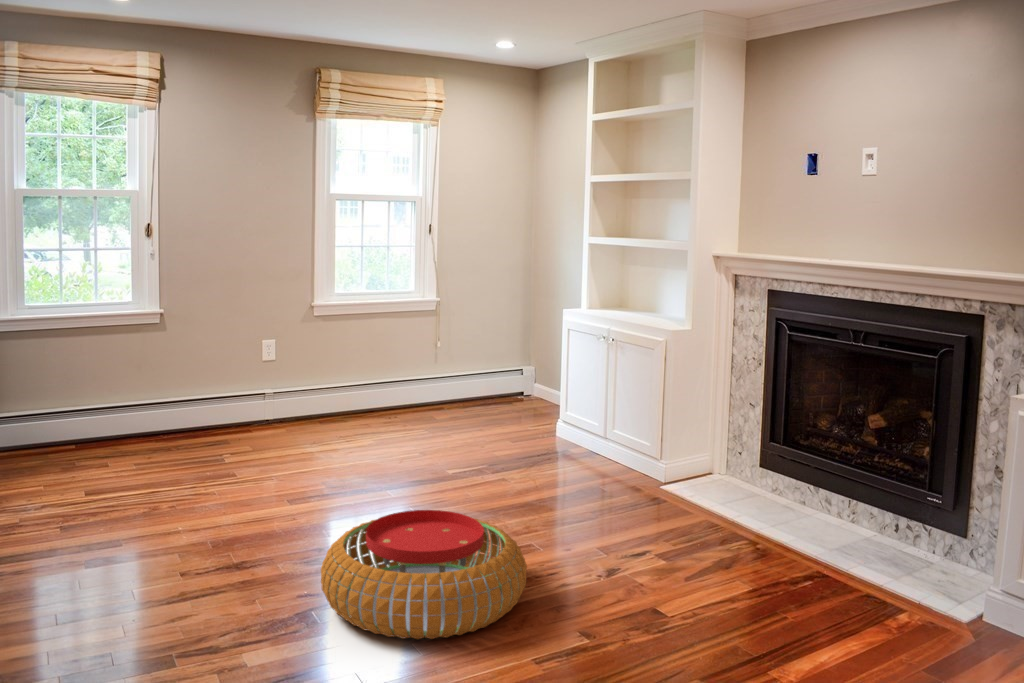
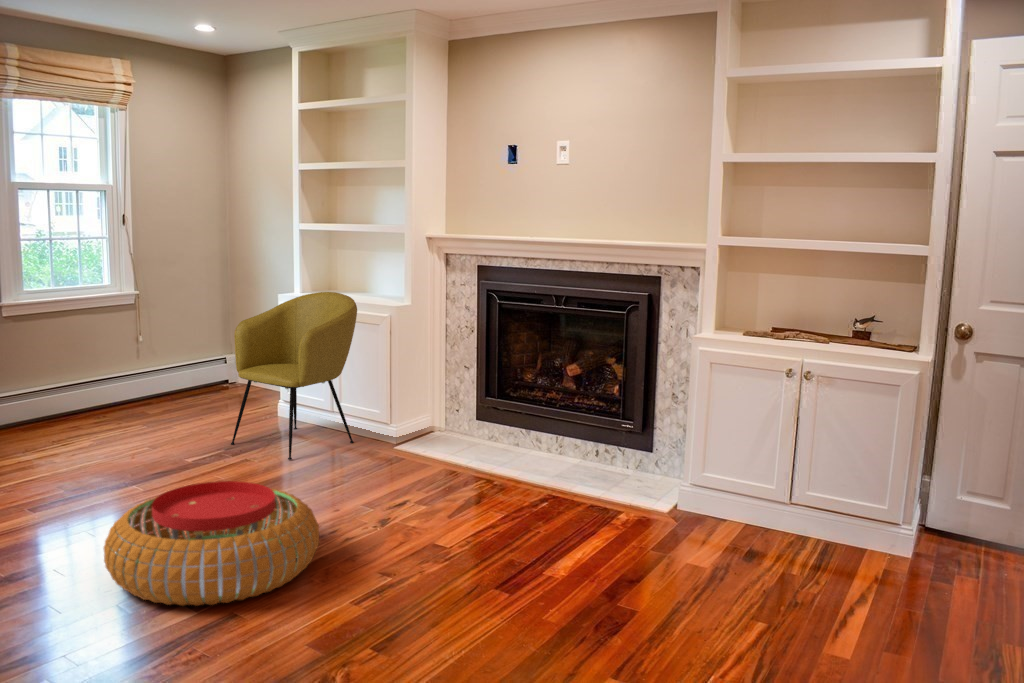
armchair: none [498,313,630,489] -> present [231,292,357,460]

